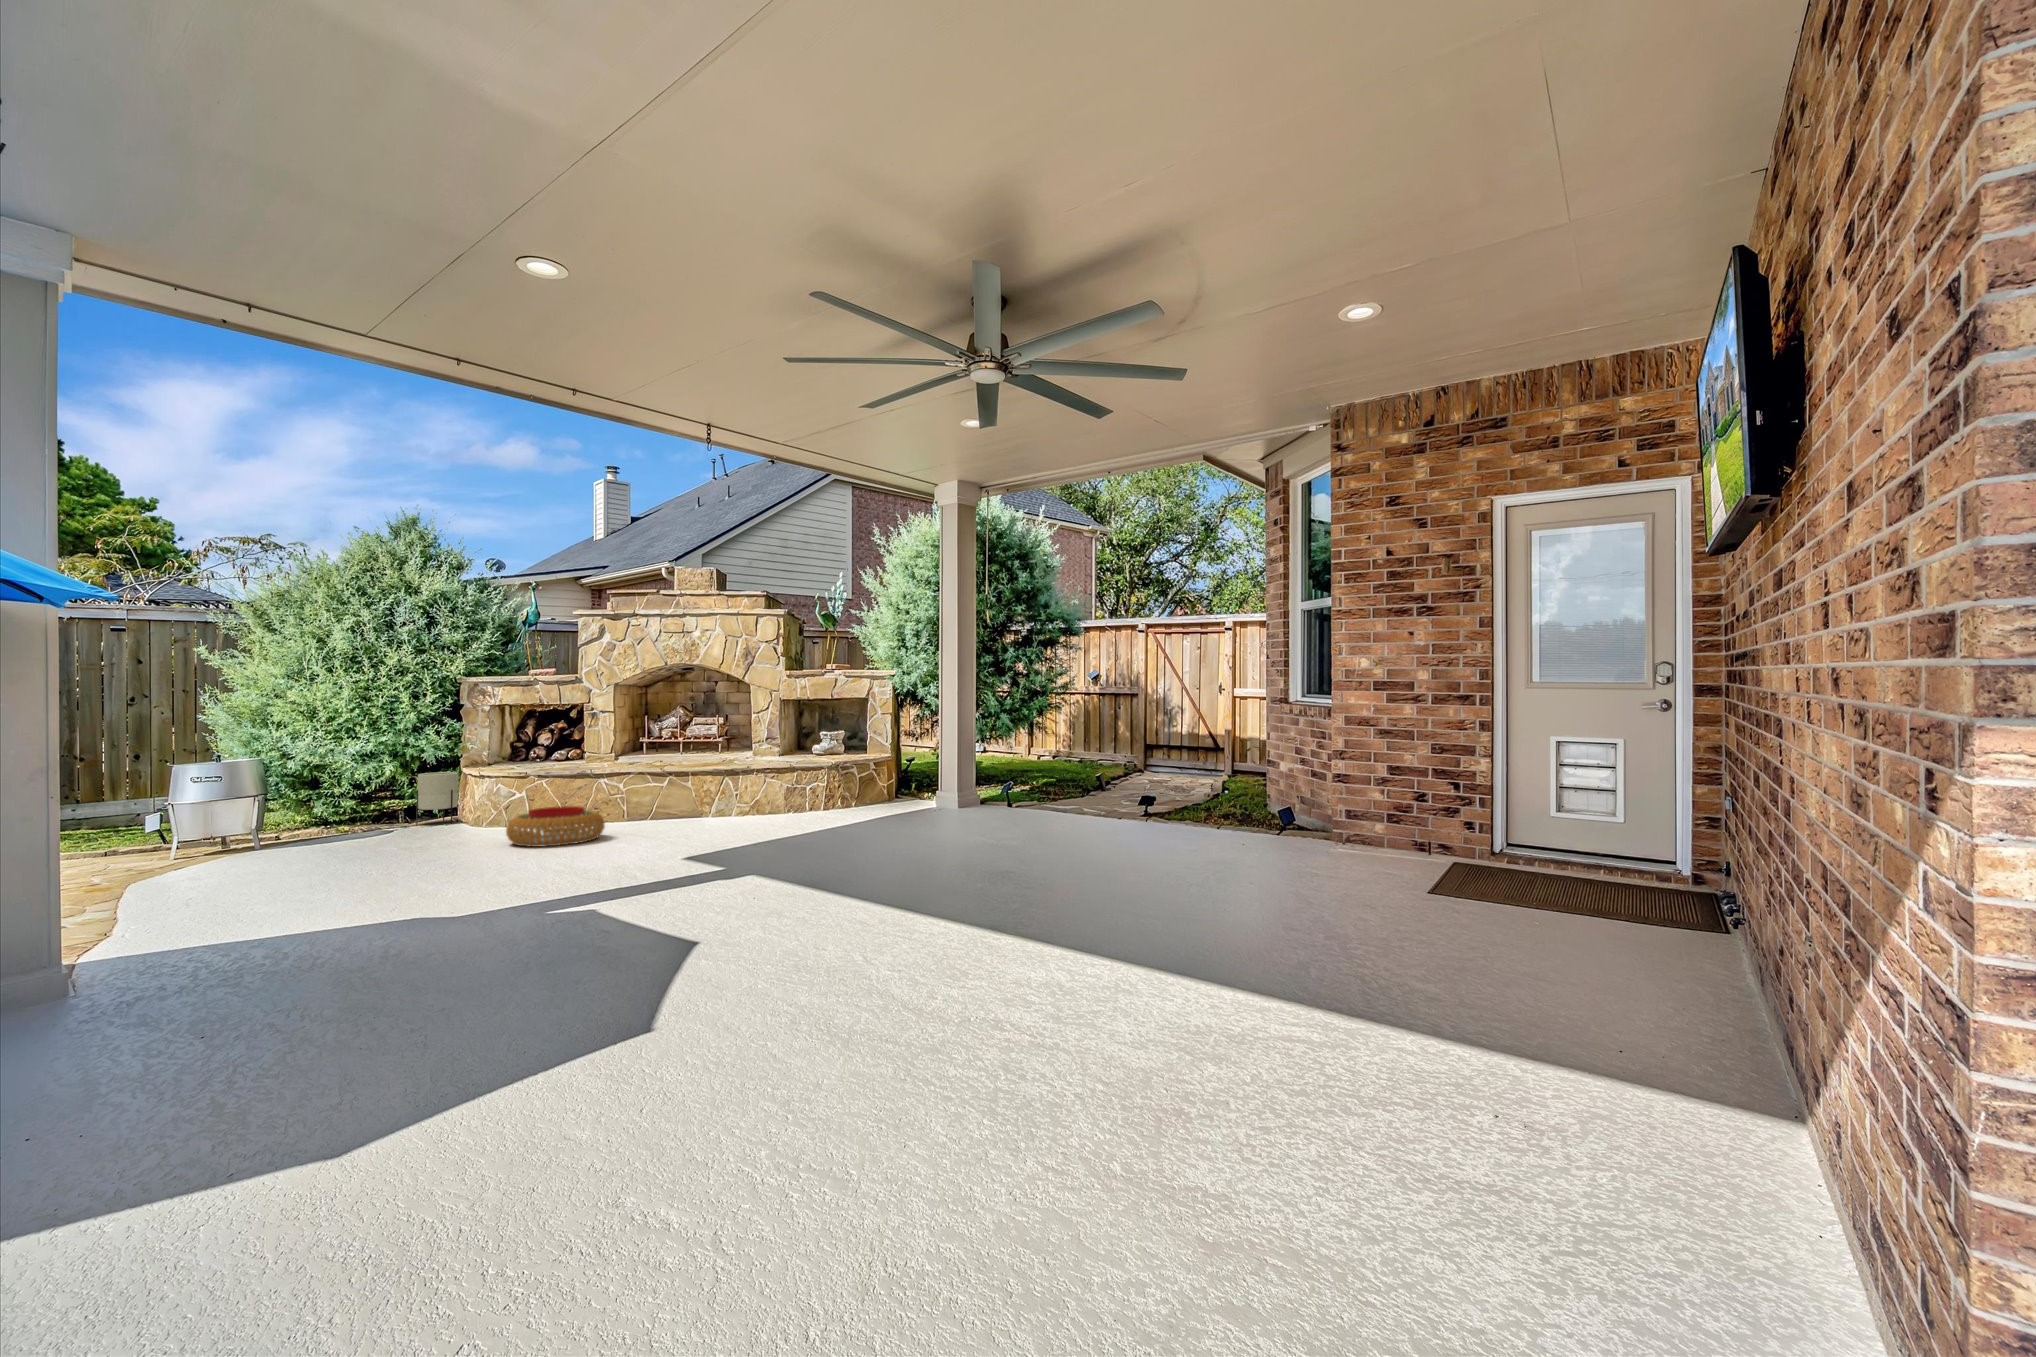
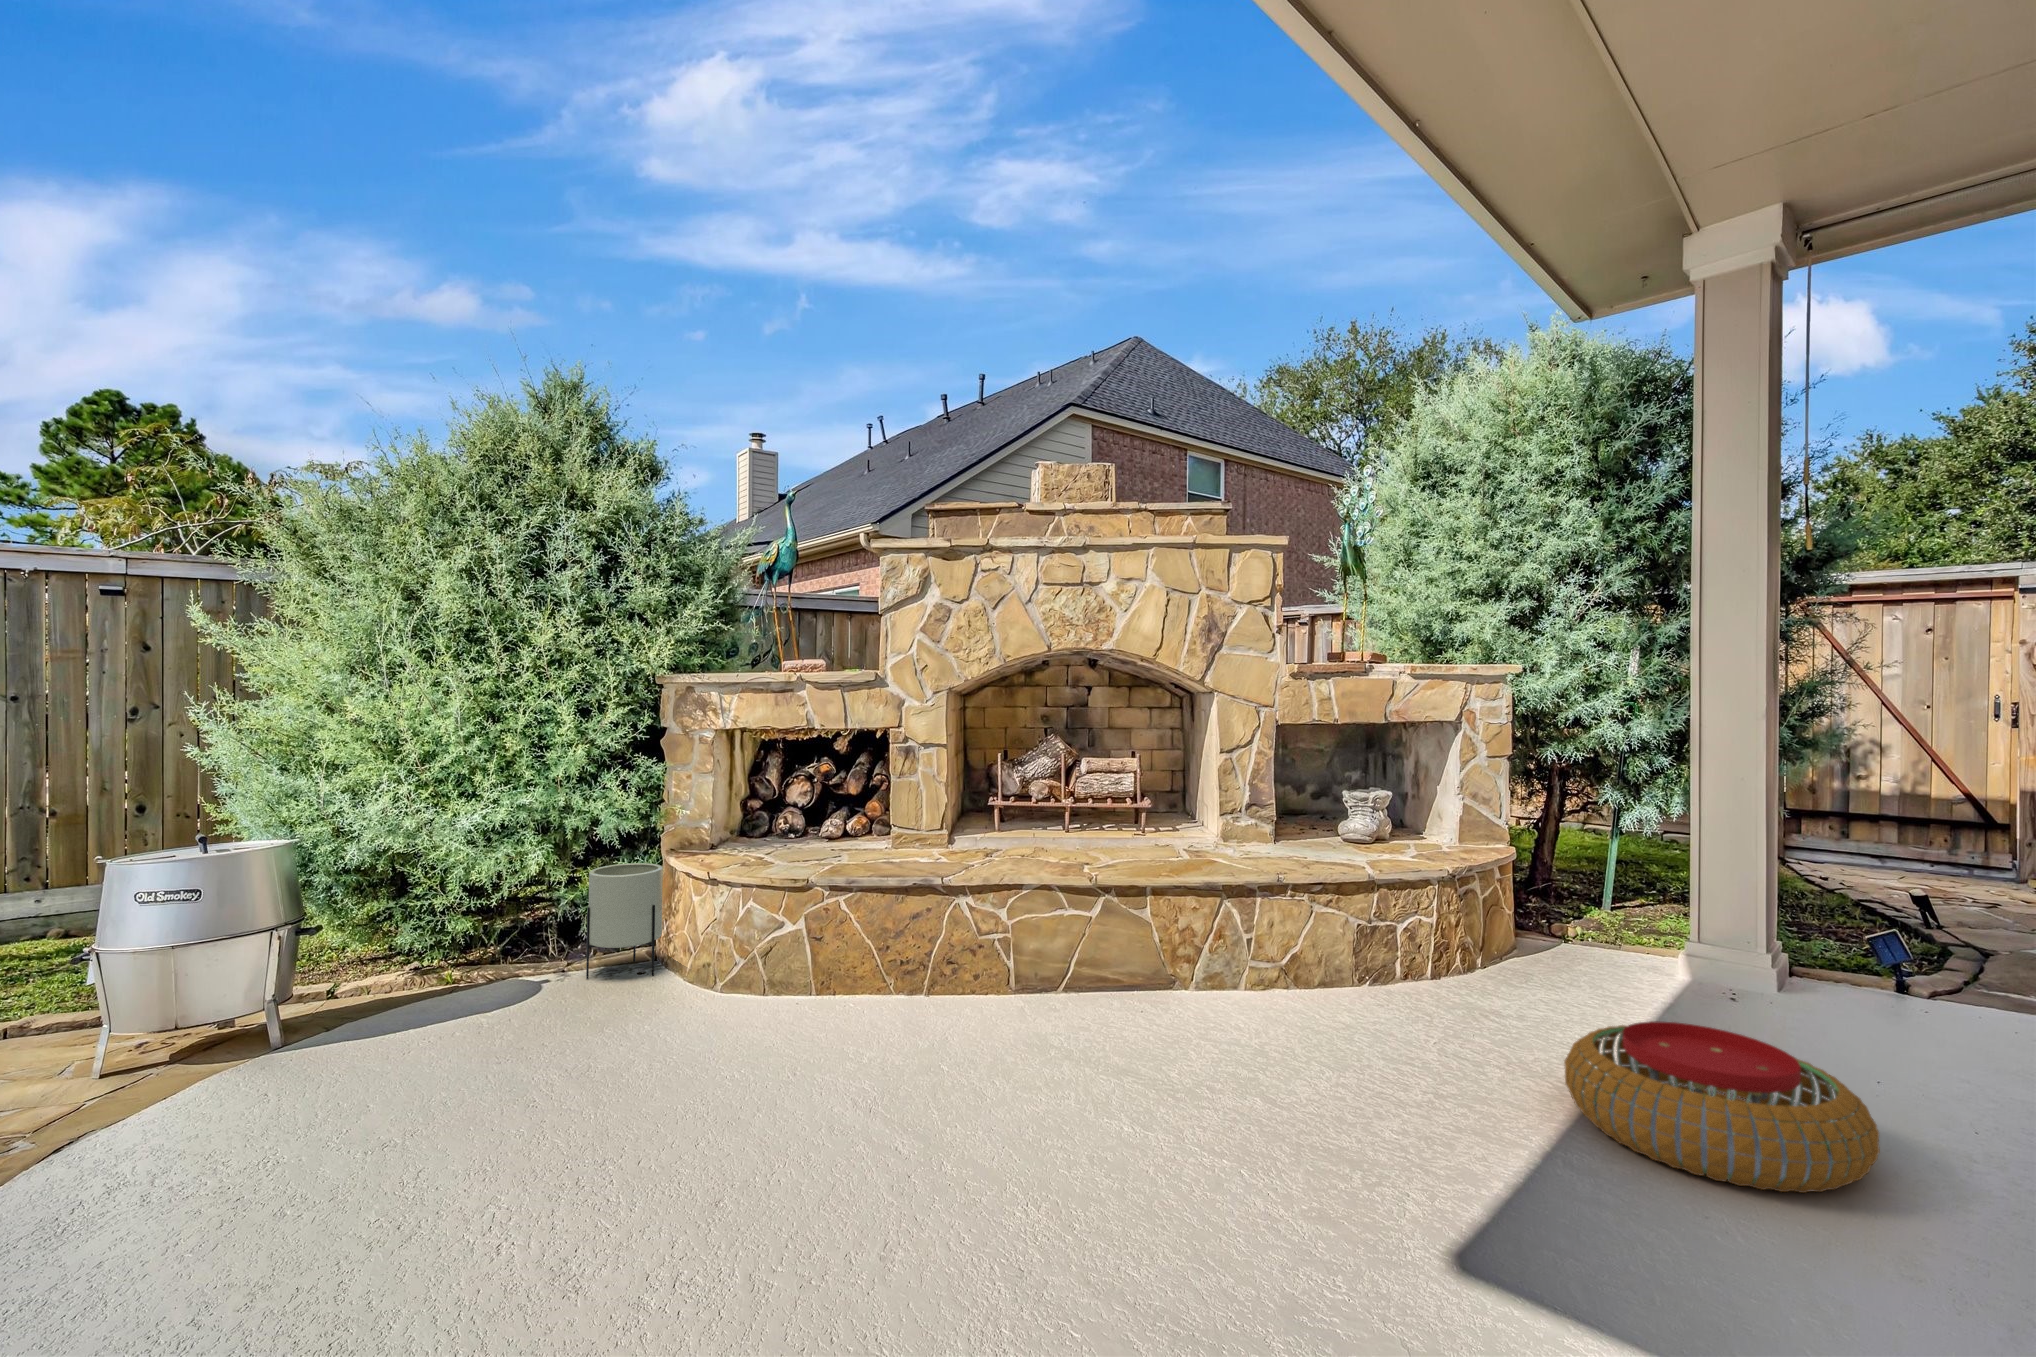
pouf: present [506,806,605,847] -> present [1564,1021,1880,1193]

